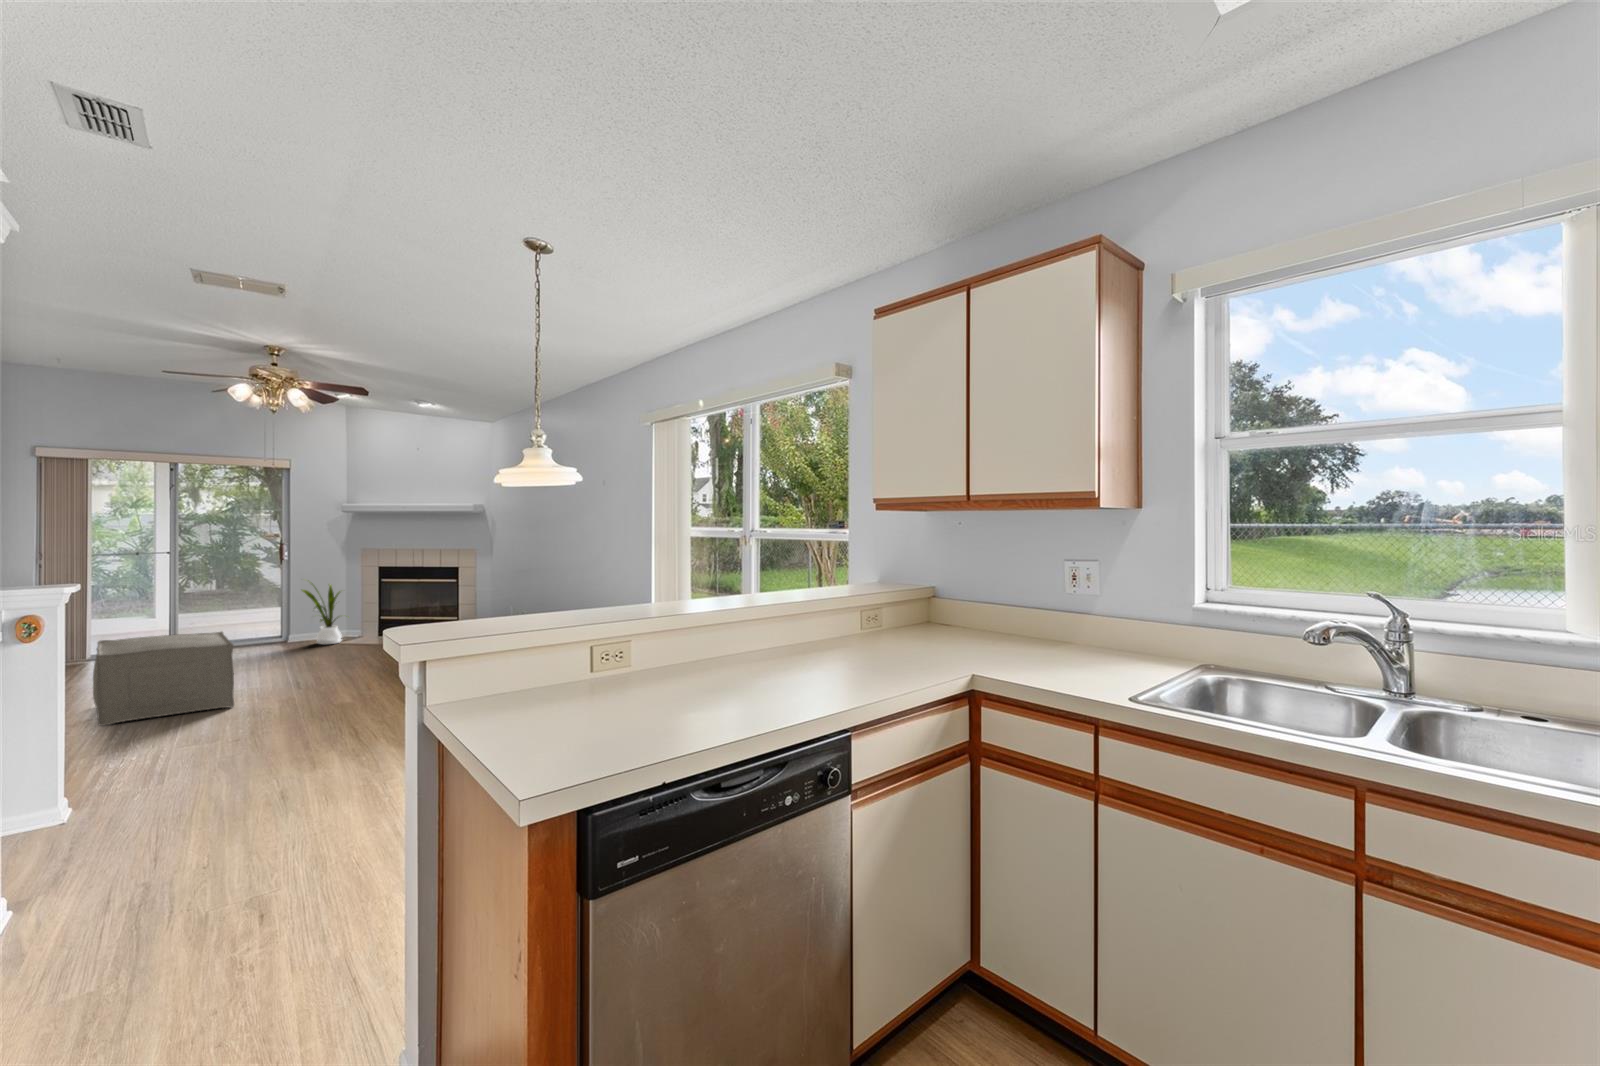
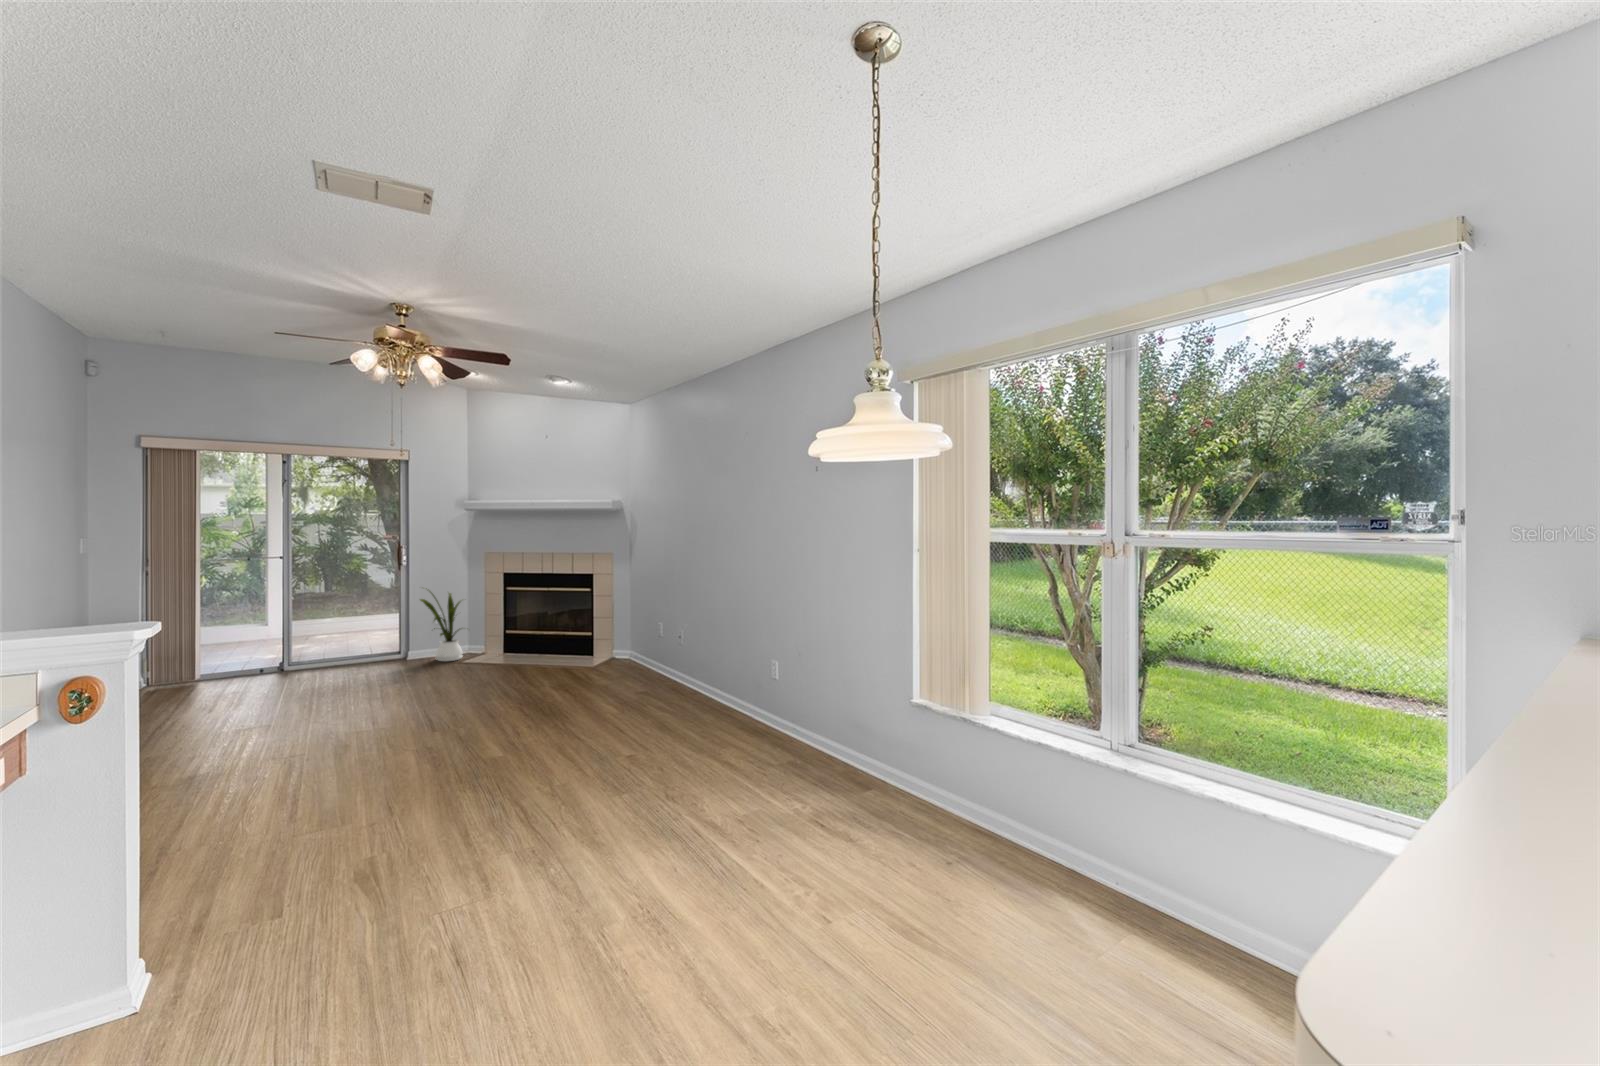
ottoman: present [93,632,234,726] -> none [196,657,357,784]

